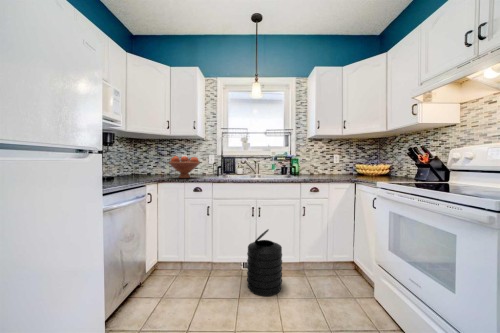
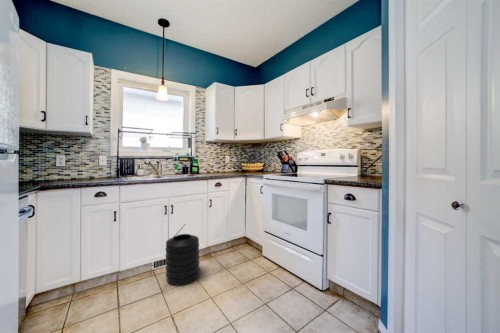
fruit bowl: present [169,156,200,178] -> none [51,157,99,183]

